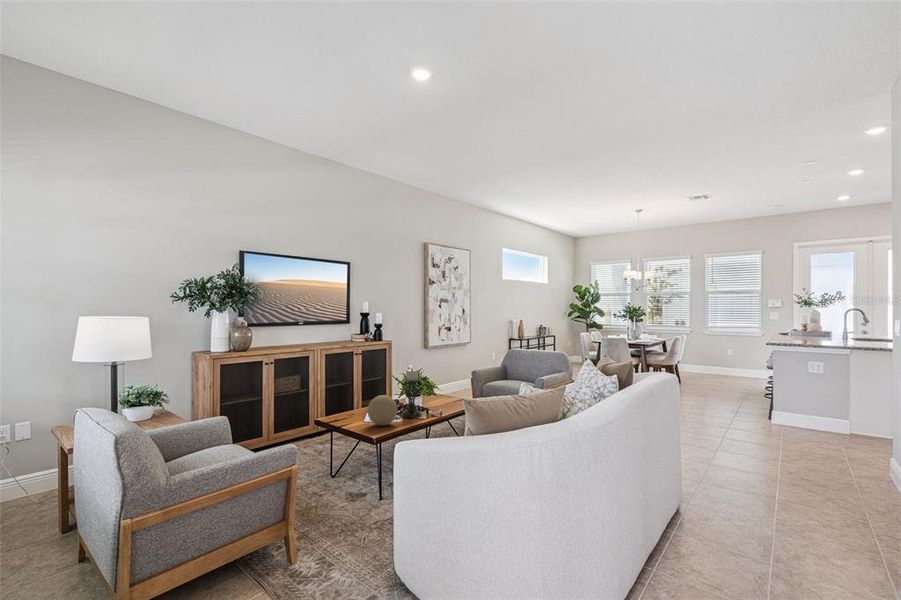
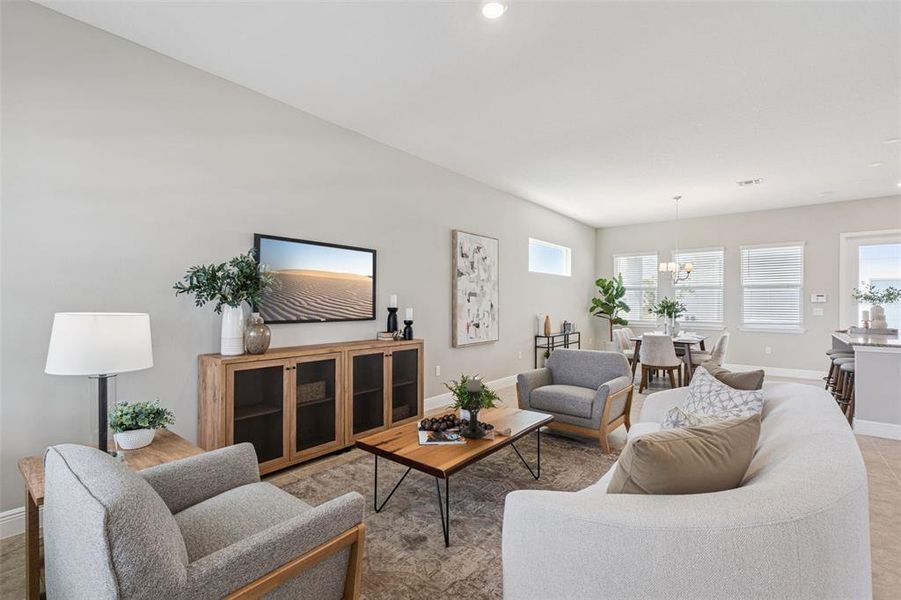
decorative orb: present [368,395,398,426] -> none [427,411,464,449]

